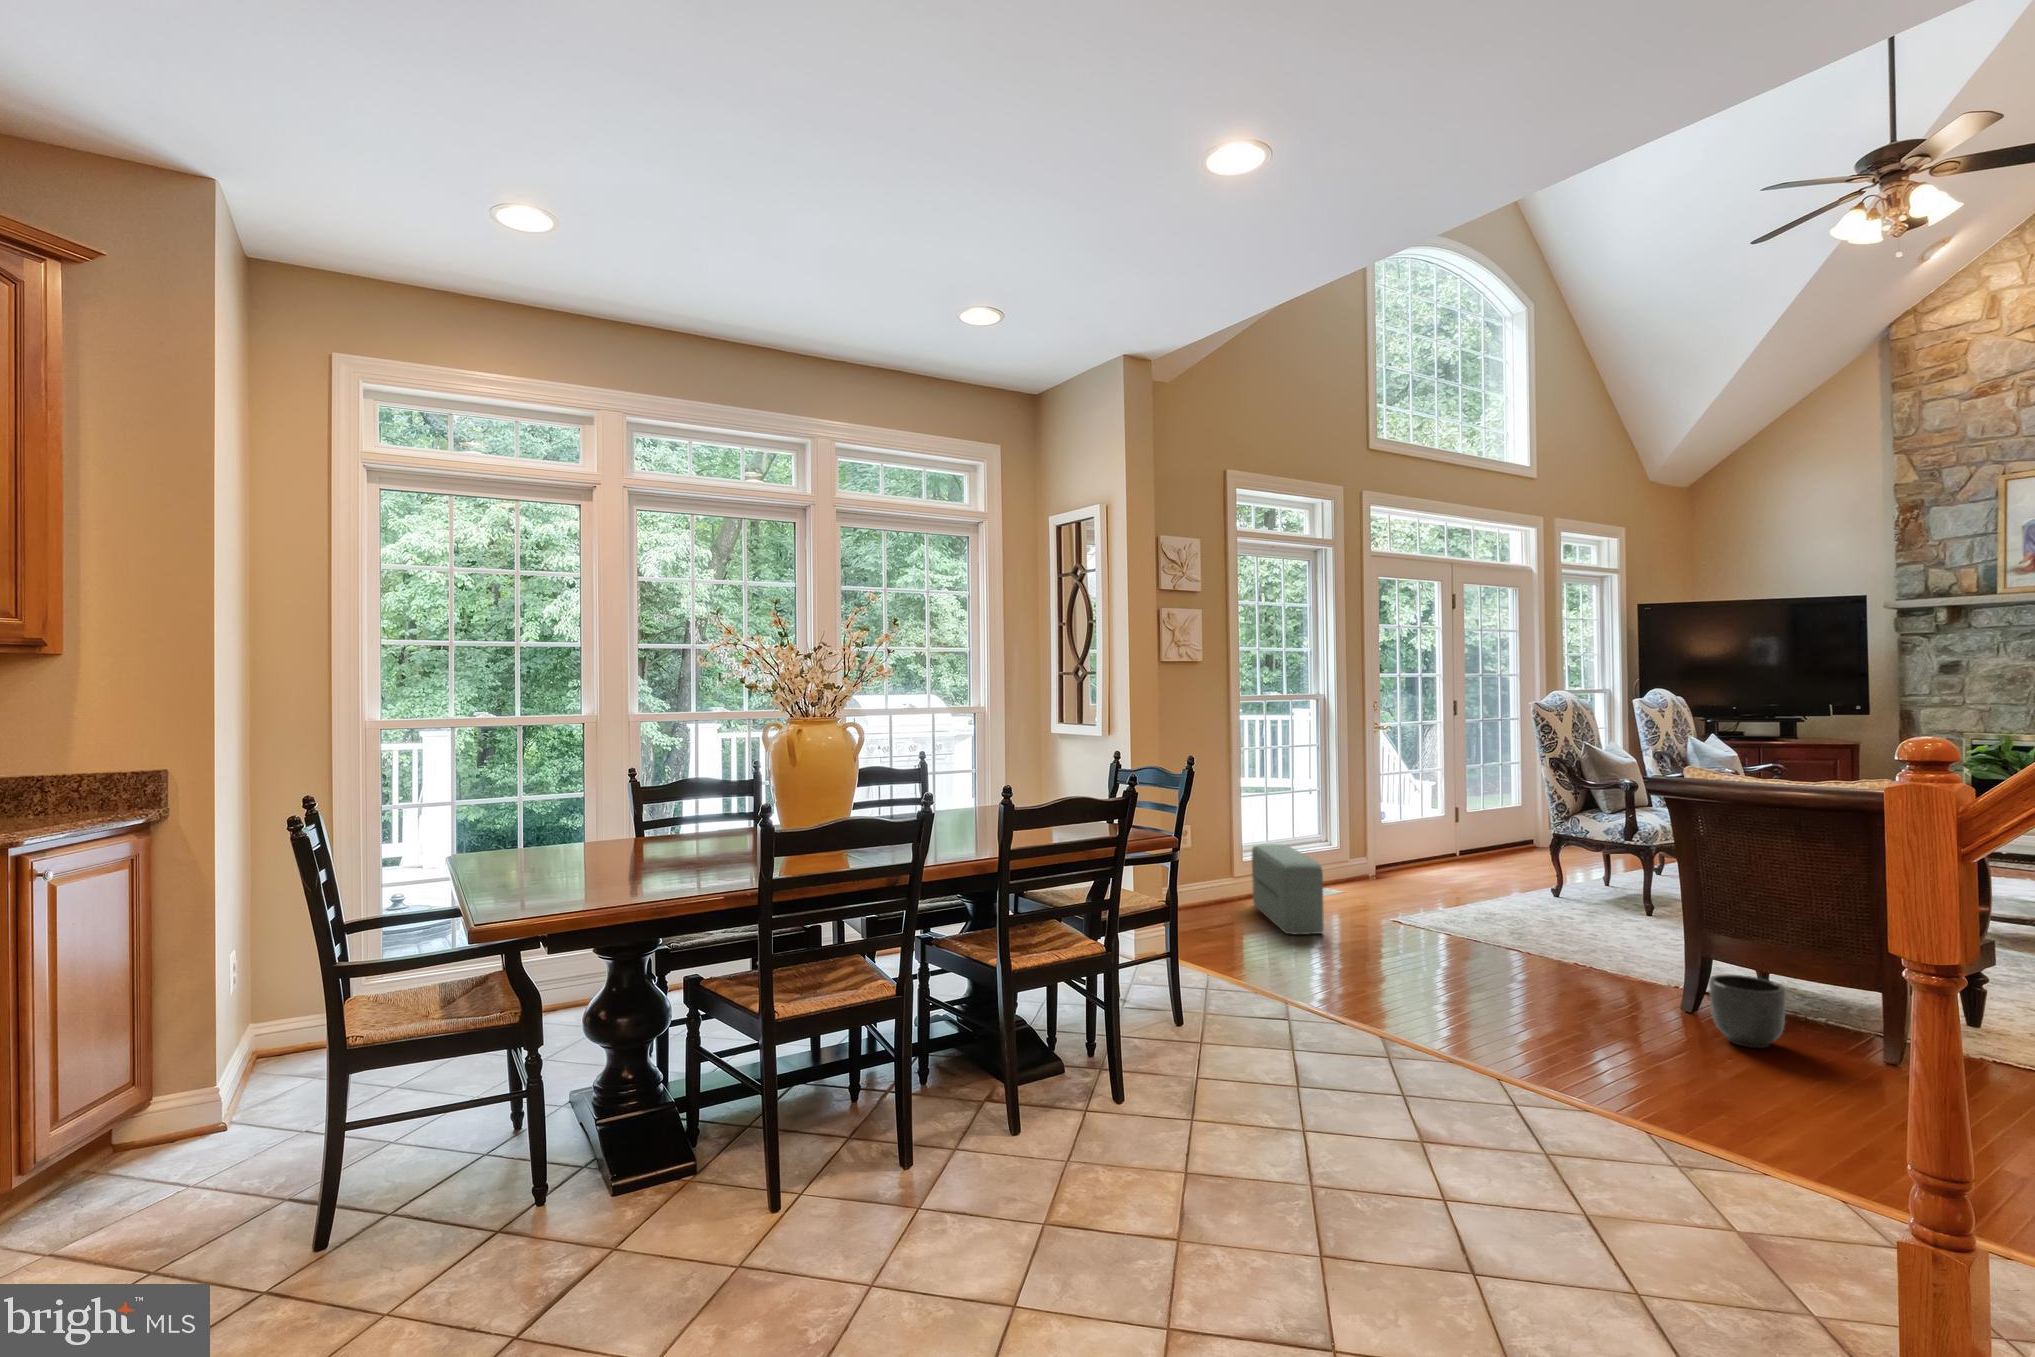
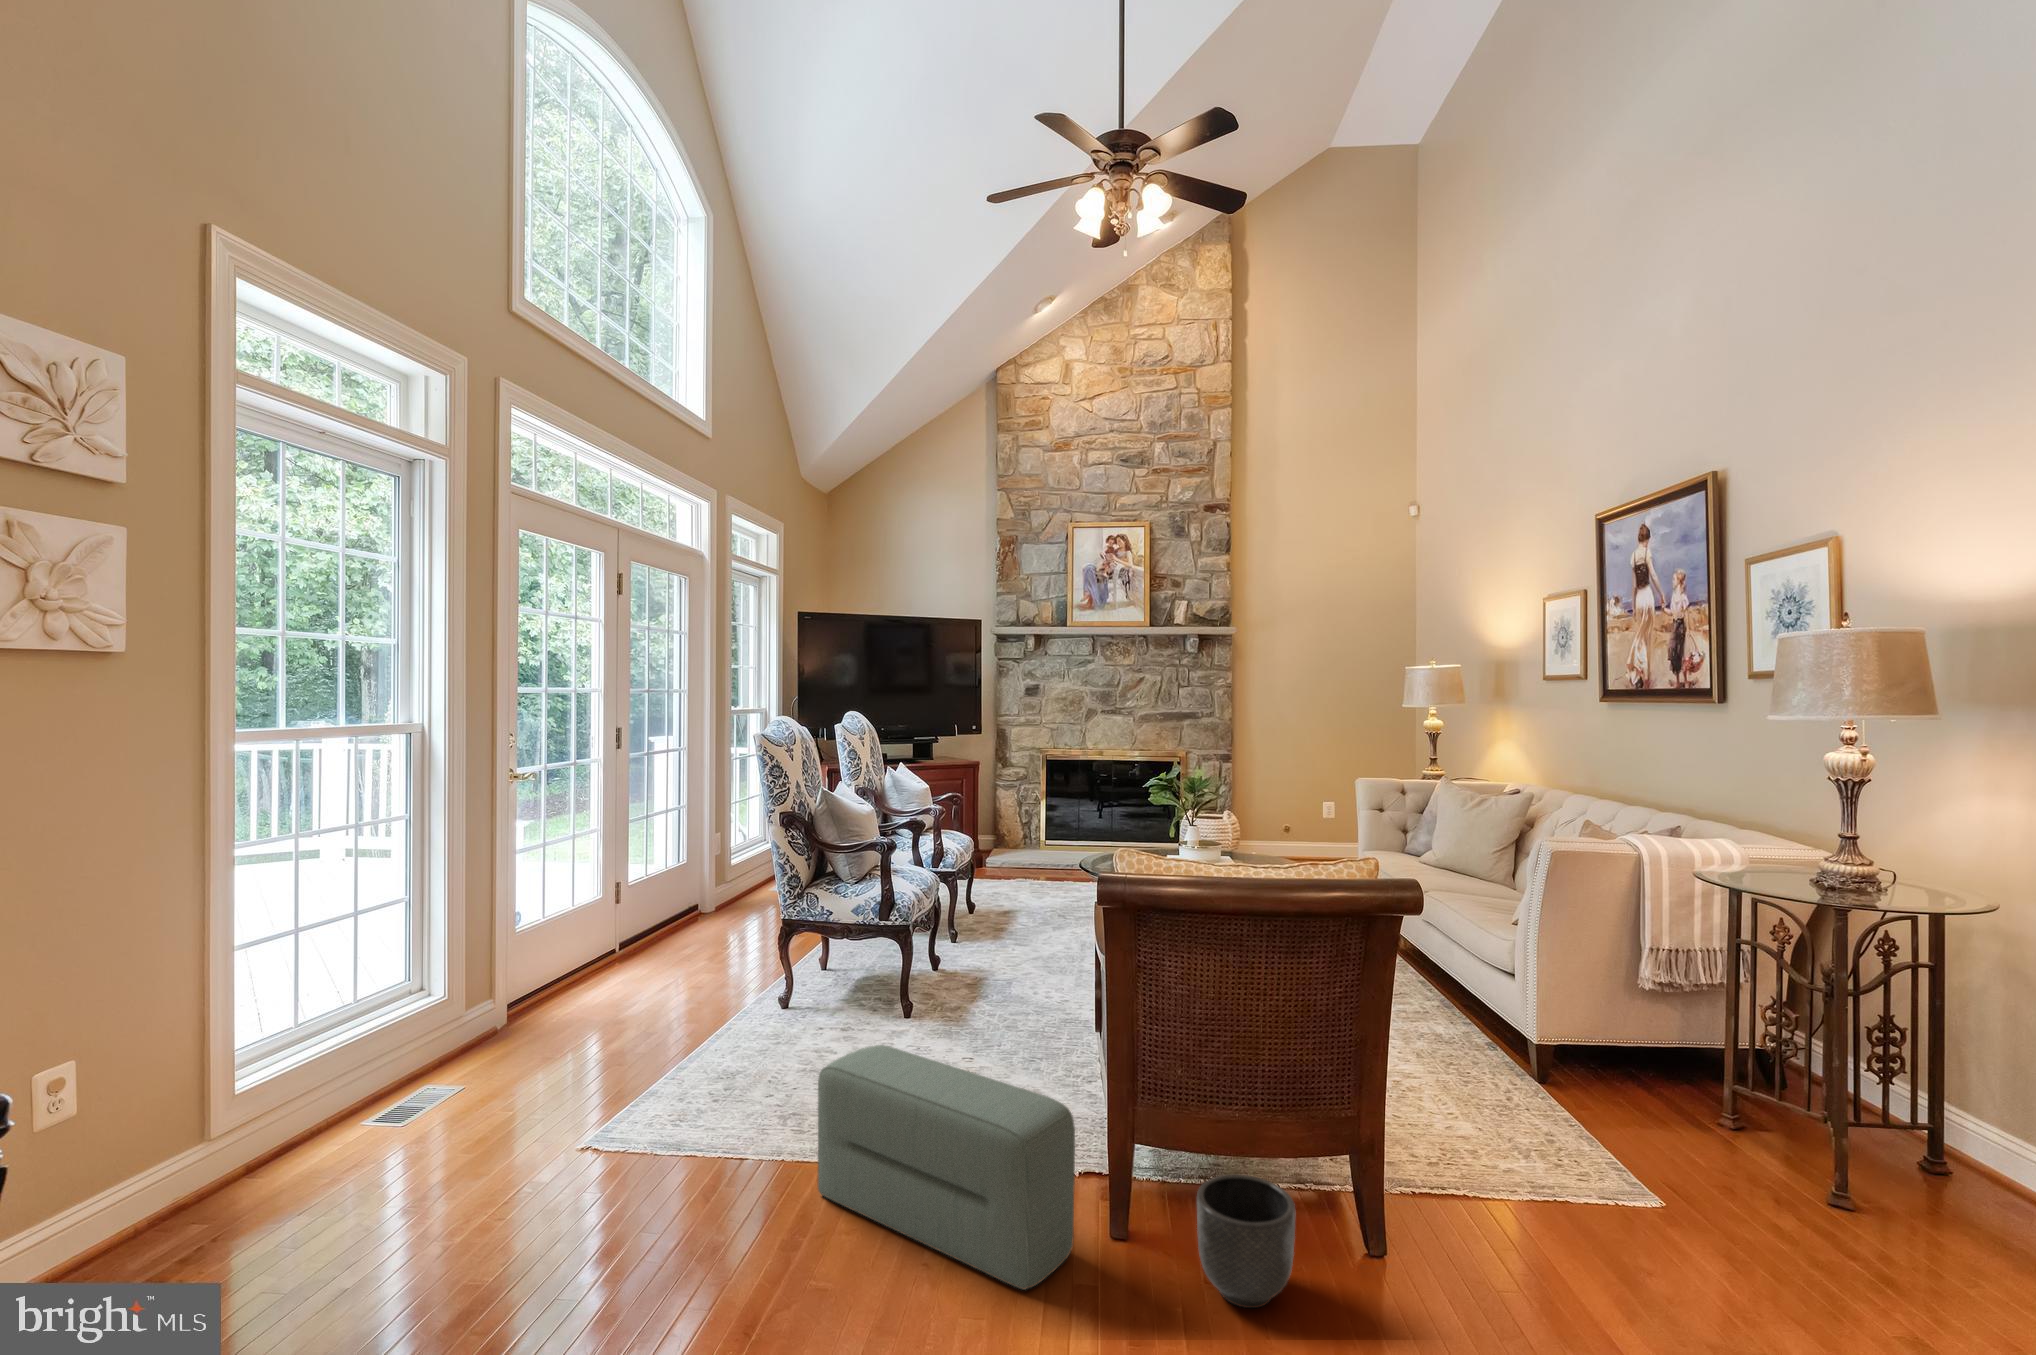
pouf: present [1252,844,1324,935] -> present [818,1045,1075,1290]

